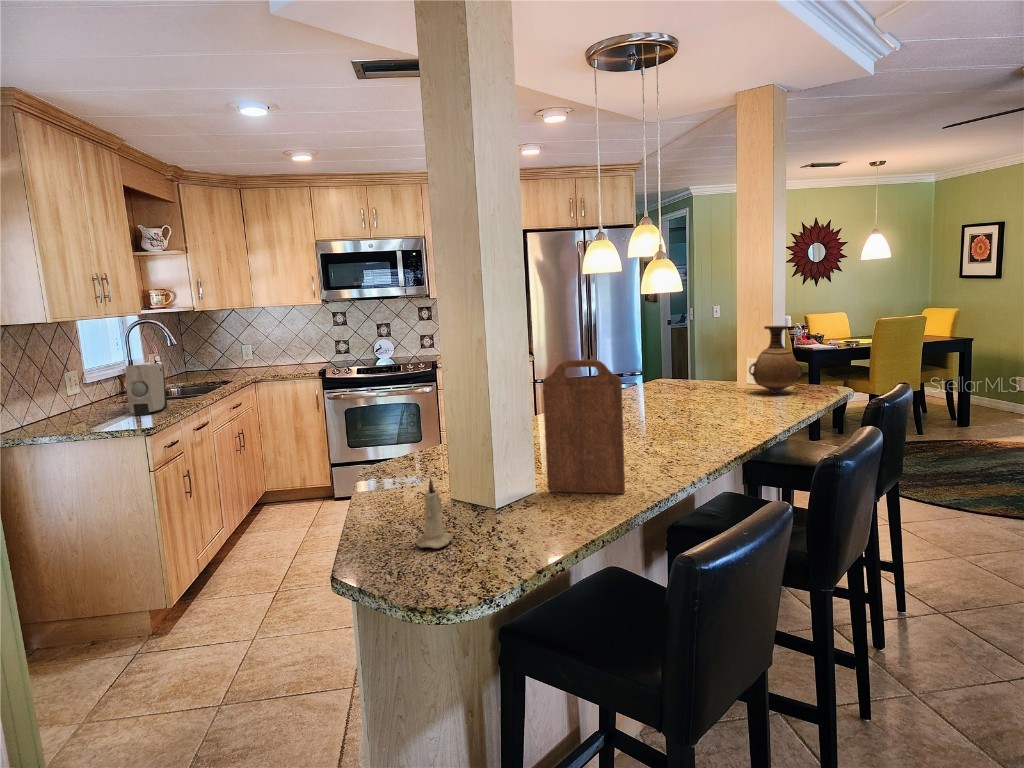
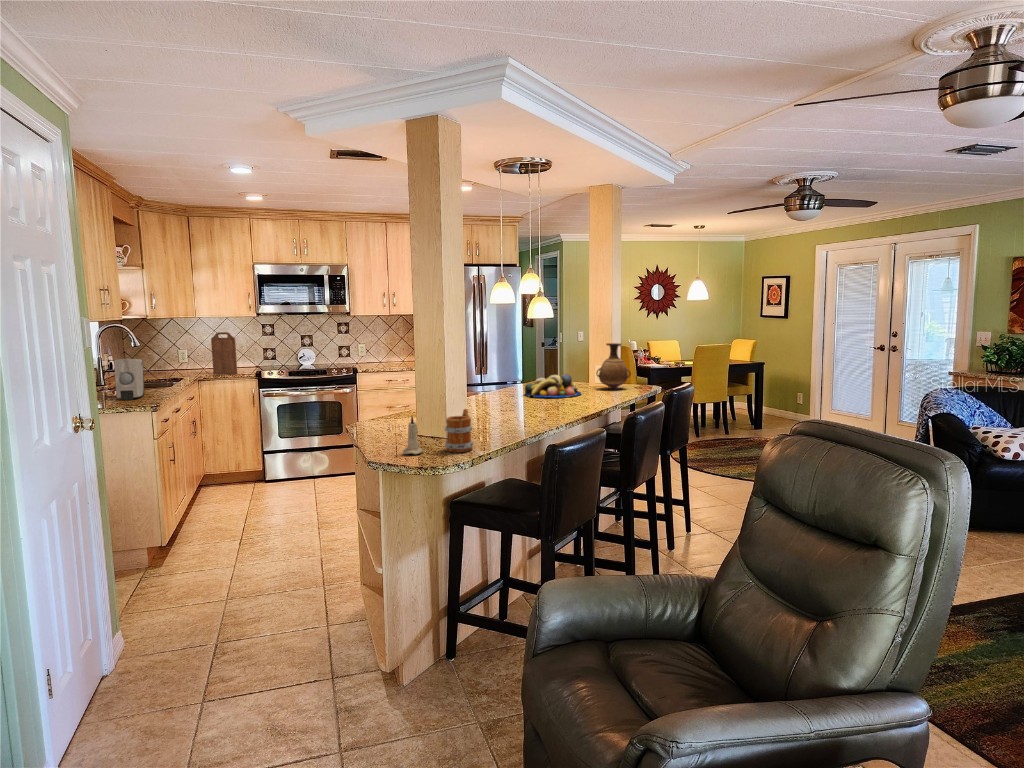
cutting board: present [543,360,625,494] -> present [211,332,237,374]
fruit bowl: none [641,373,728,410] -> present [525,374,581,398]
mug: none [489,462,542,546] -> present [445,409,473,452]

